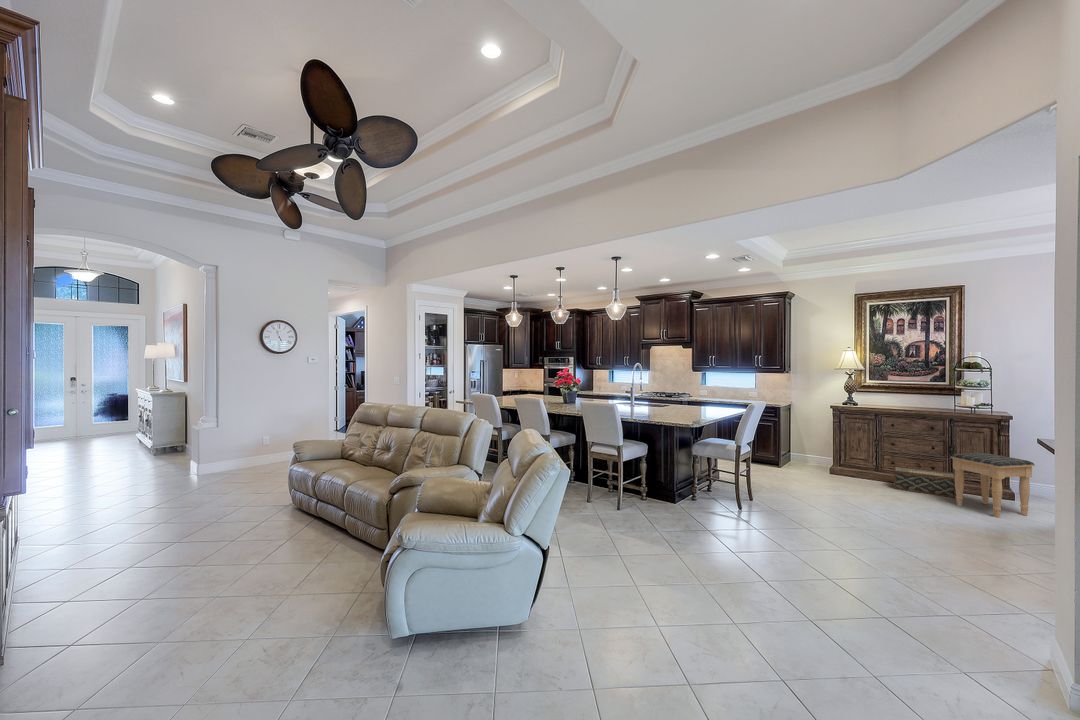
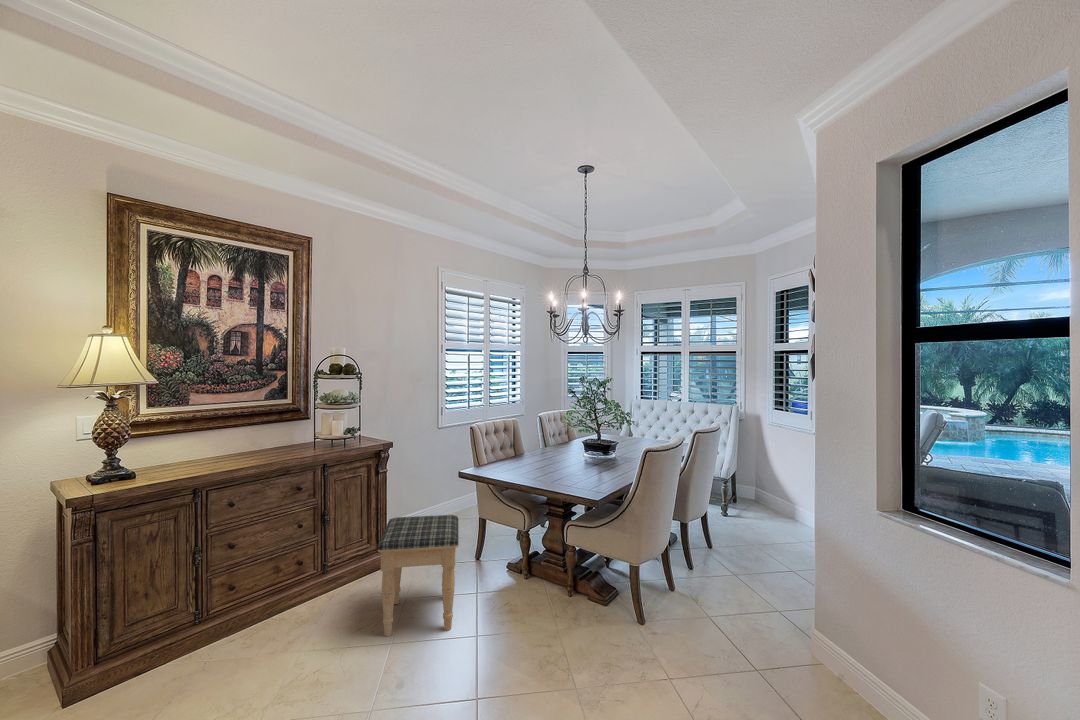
woven basket: present [894,466,956,498] -> none [239,564,358,657]

